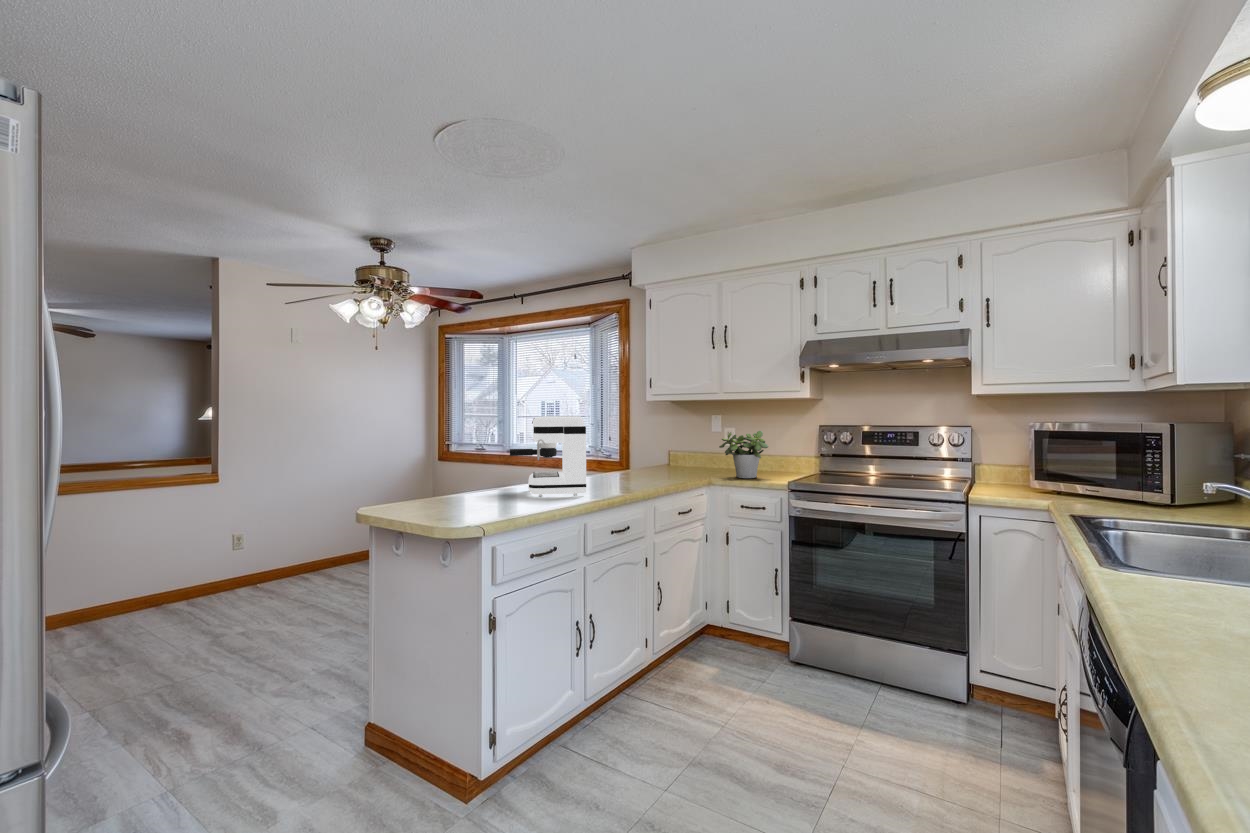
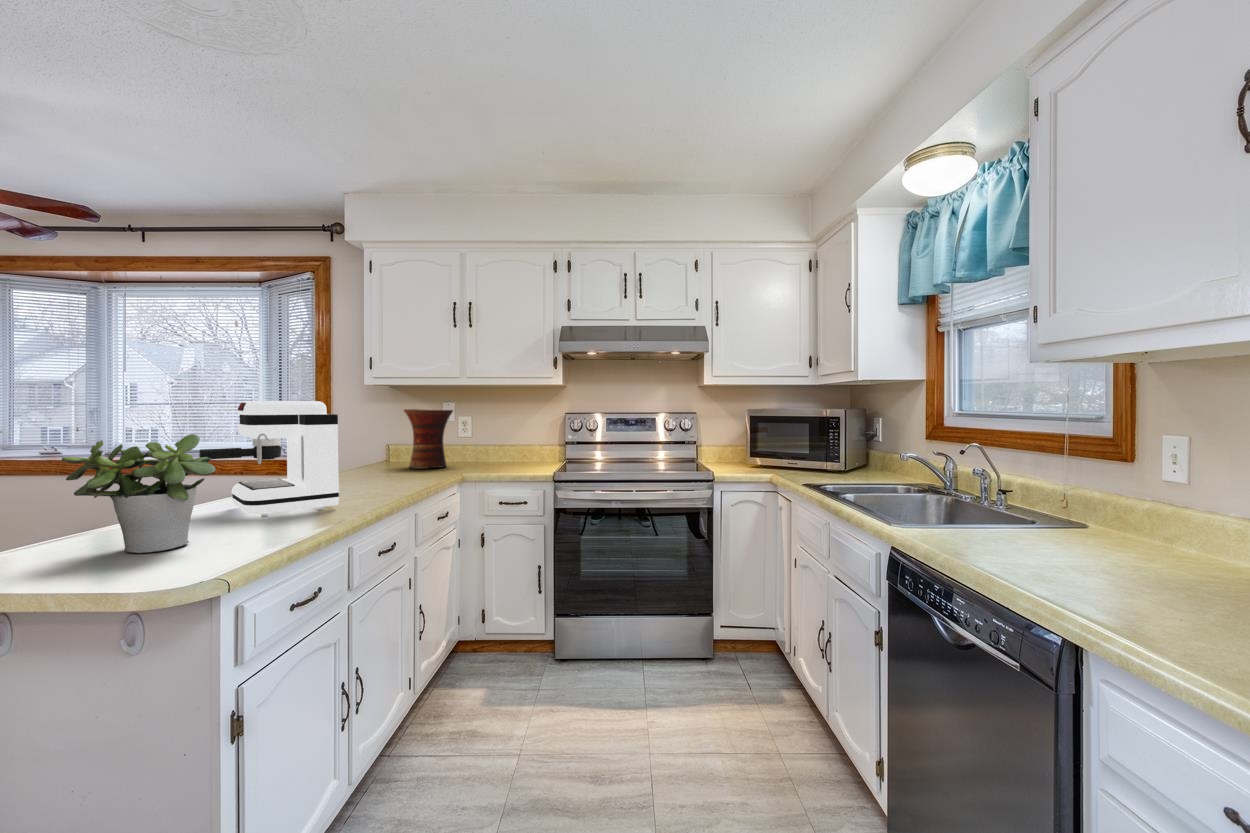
vase: none [673,421,714,472] -> present [404,409,453,469]
potted plant: present [719,431,768,478] -> present [62,434,216,553]

